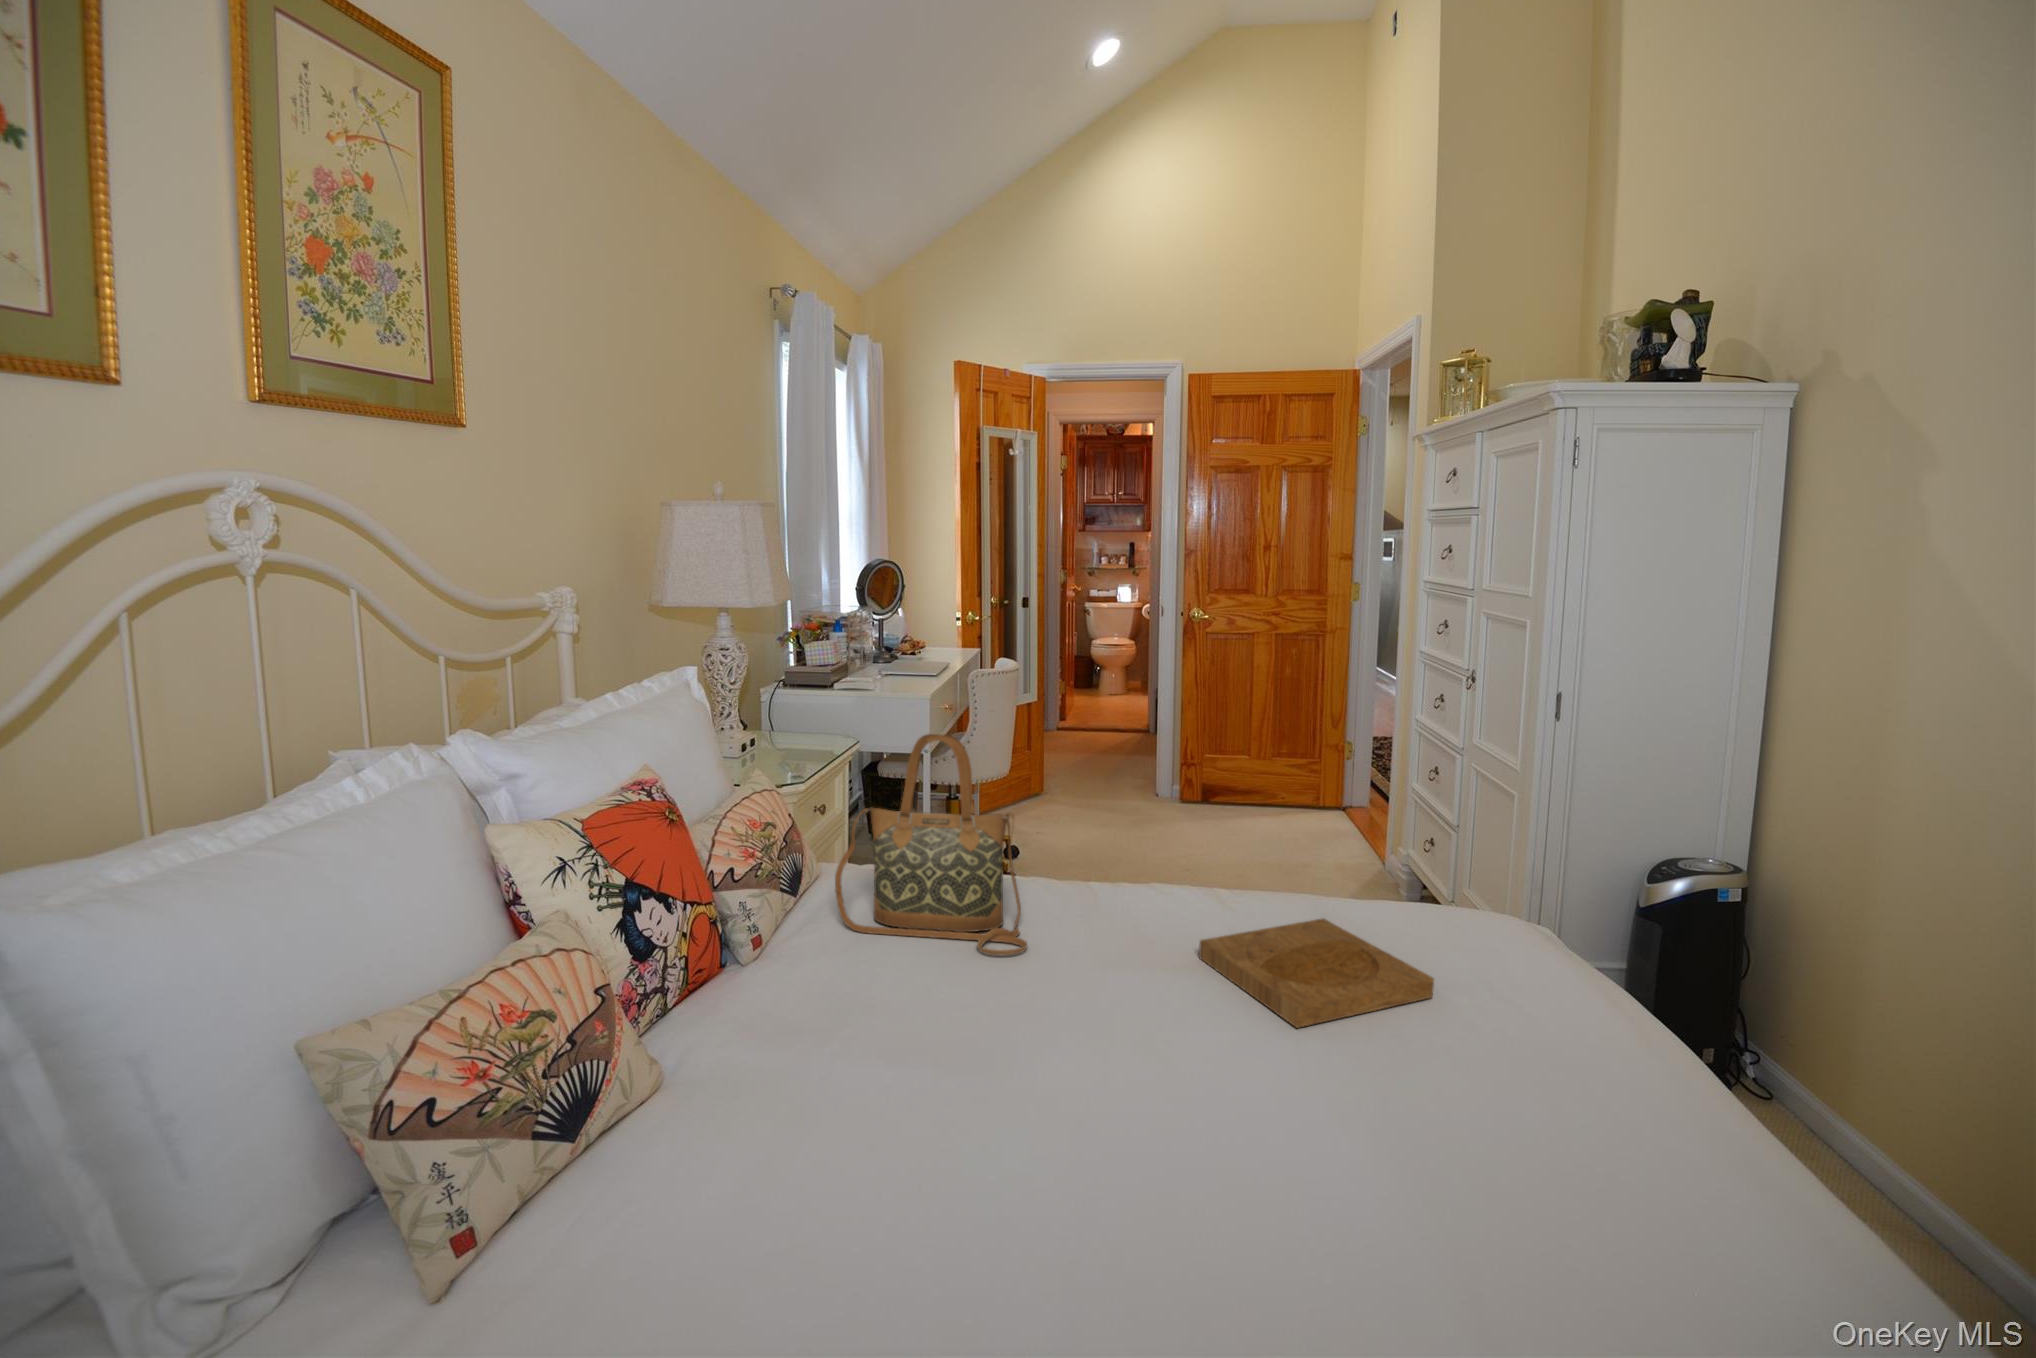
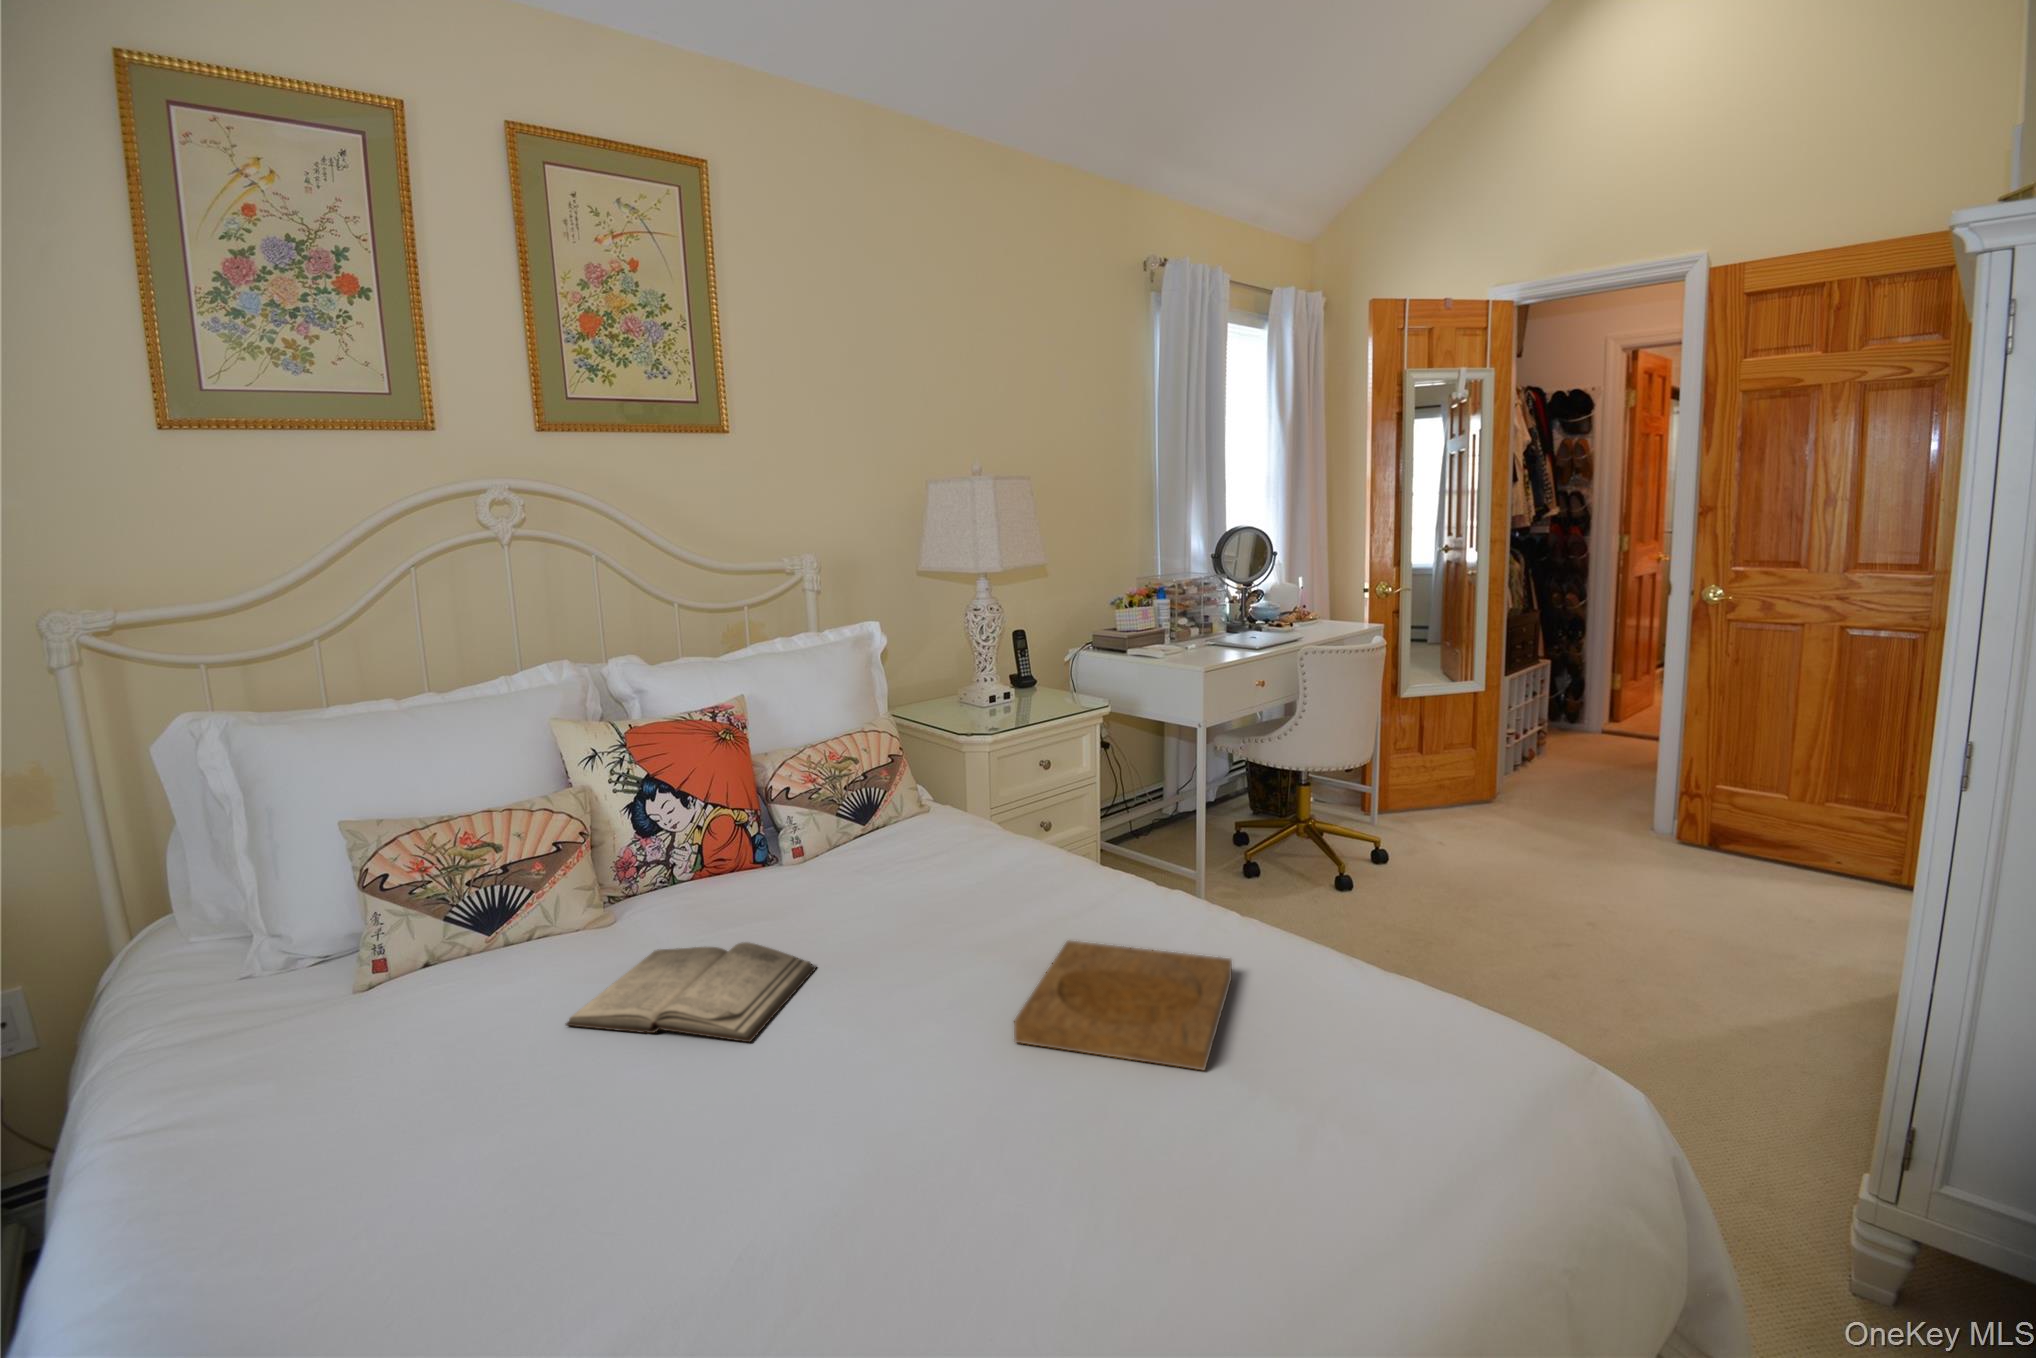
handbag: present [835,734,1027,955] -> none [863,694,982,909]
diary: none [823,1030,1109,1190] -> present [566,942,816,1042]

